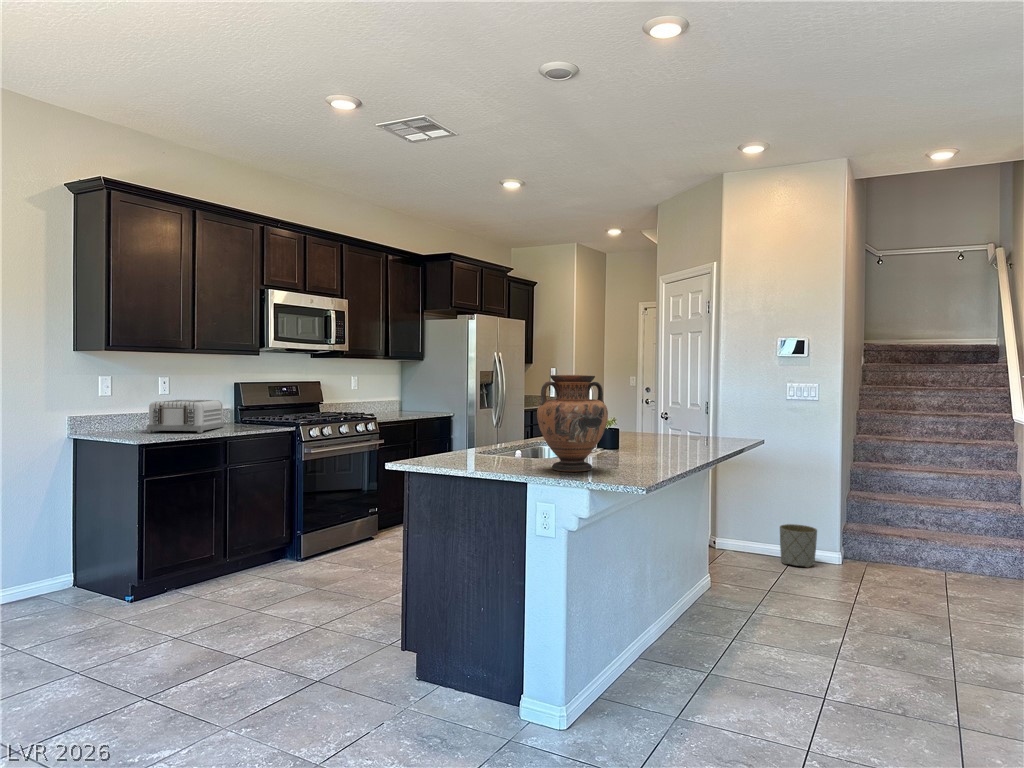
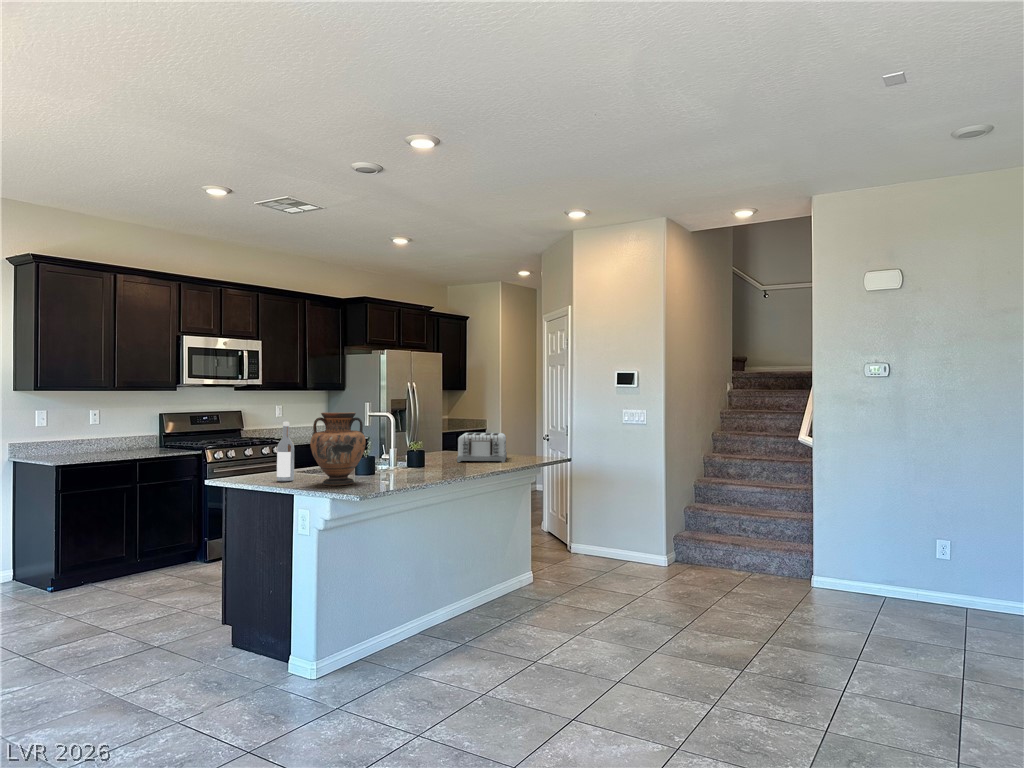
wine bottle: none [479,388,501,466] -> present [277,422,294,482]
toaster: present [147,400,224,433] -> present [457,433,507,463]
planter: present [780,524,817,568] -> none [613,531,643,568]

